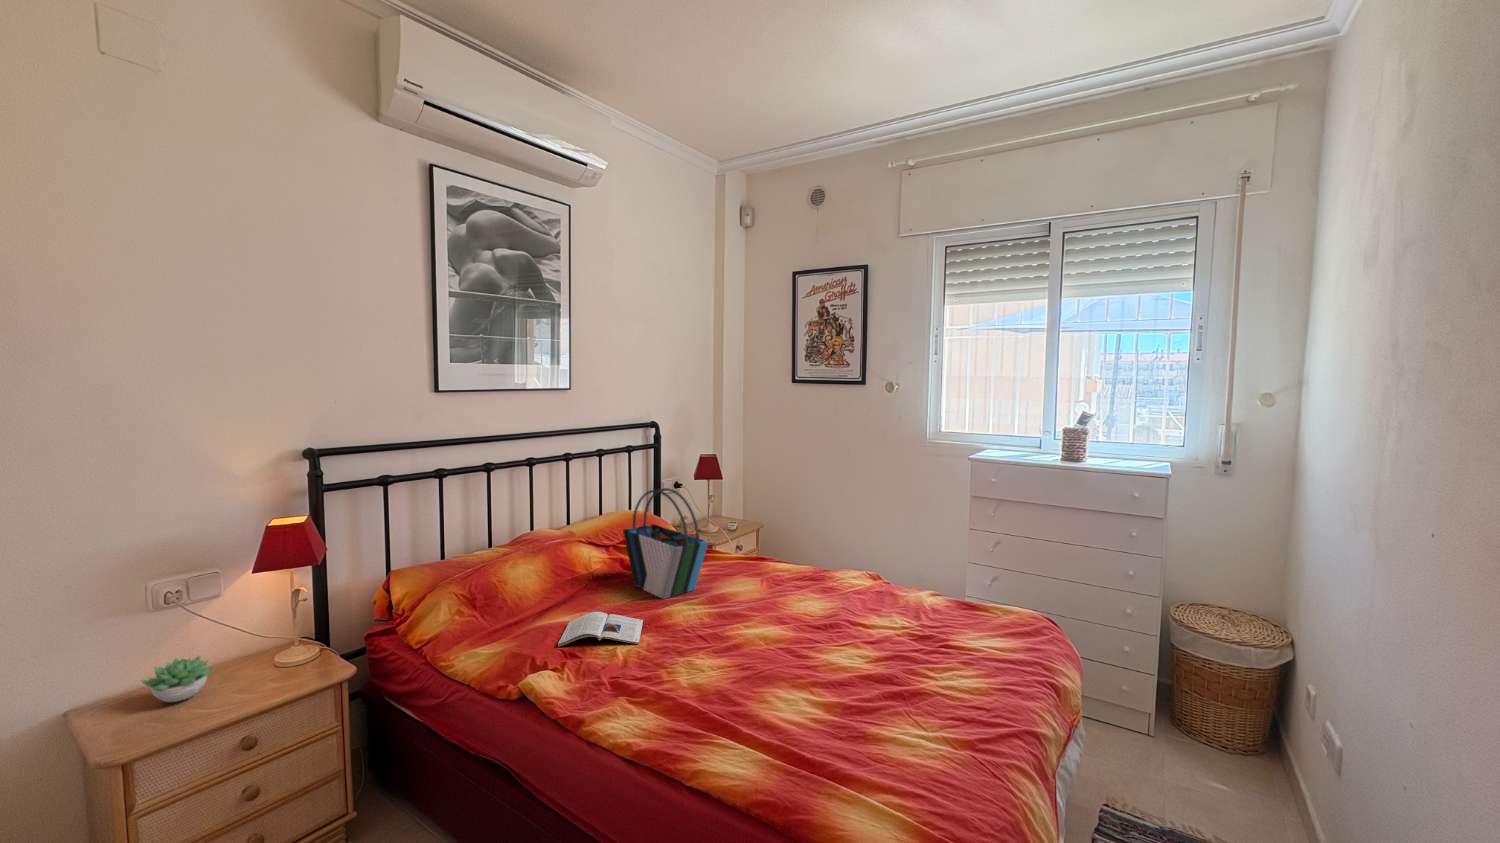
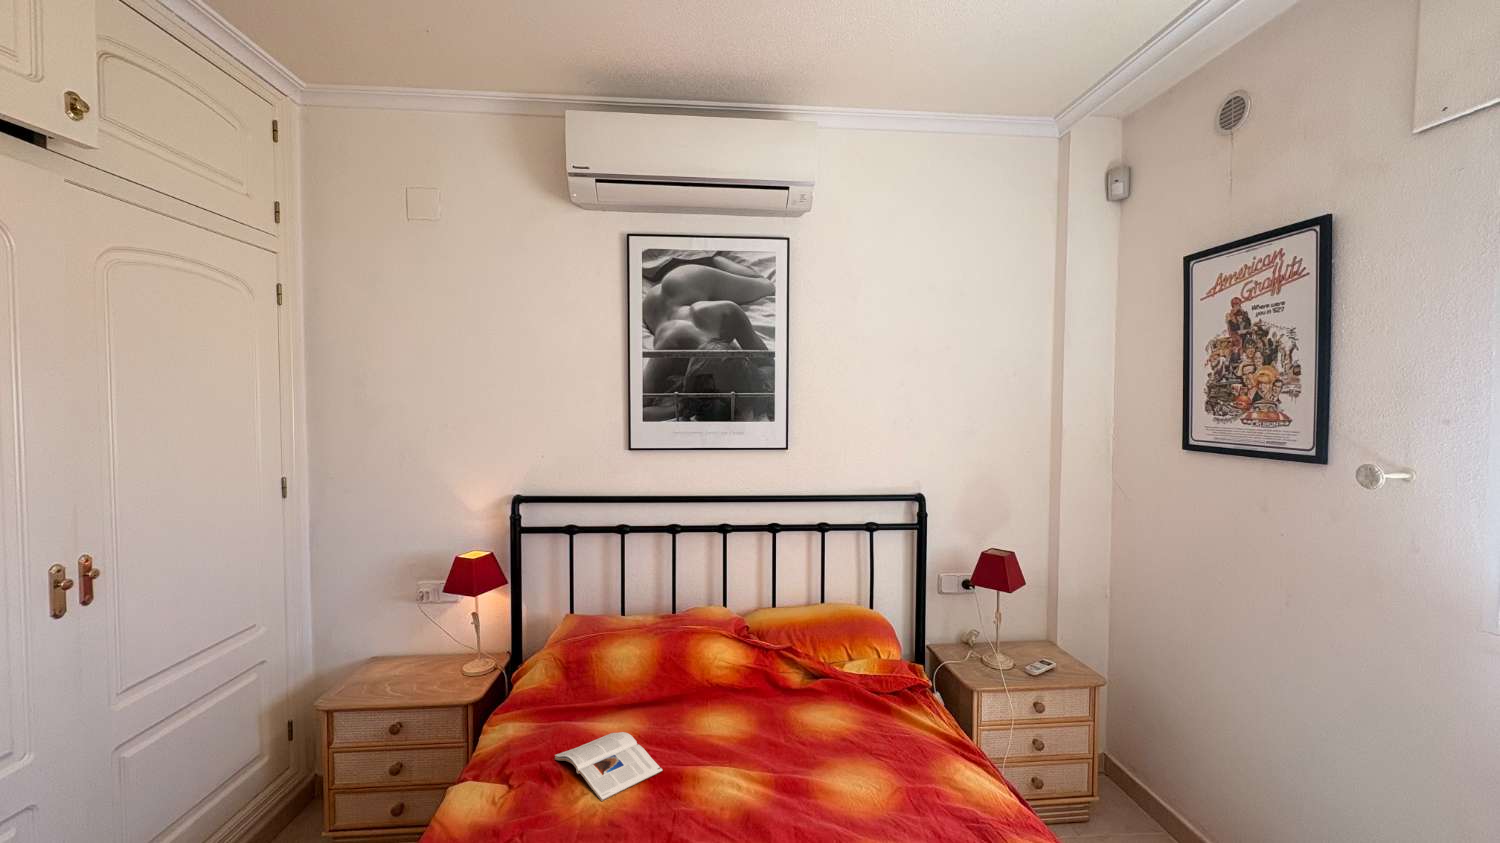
tote bag: present [623,488,708,599] -> none [730,597,797,757]
succulent plant: present [142,656,214,702] -> none [371,645,418,679]

